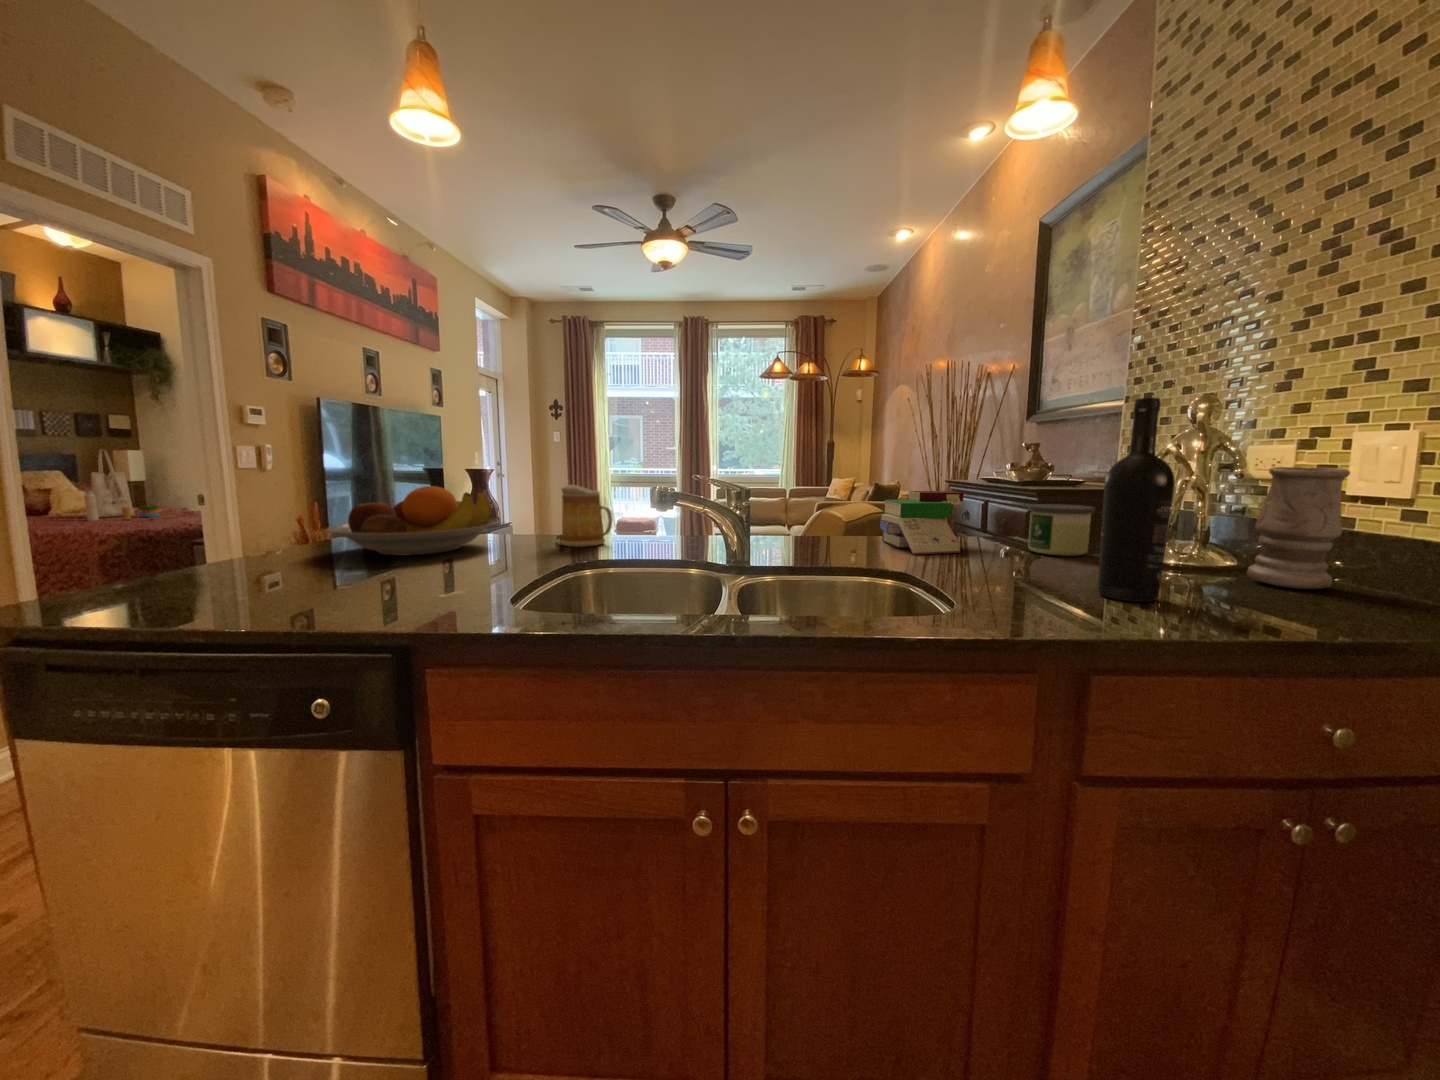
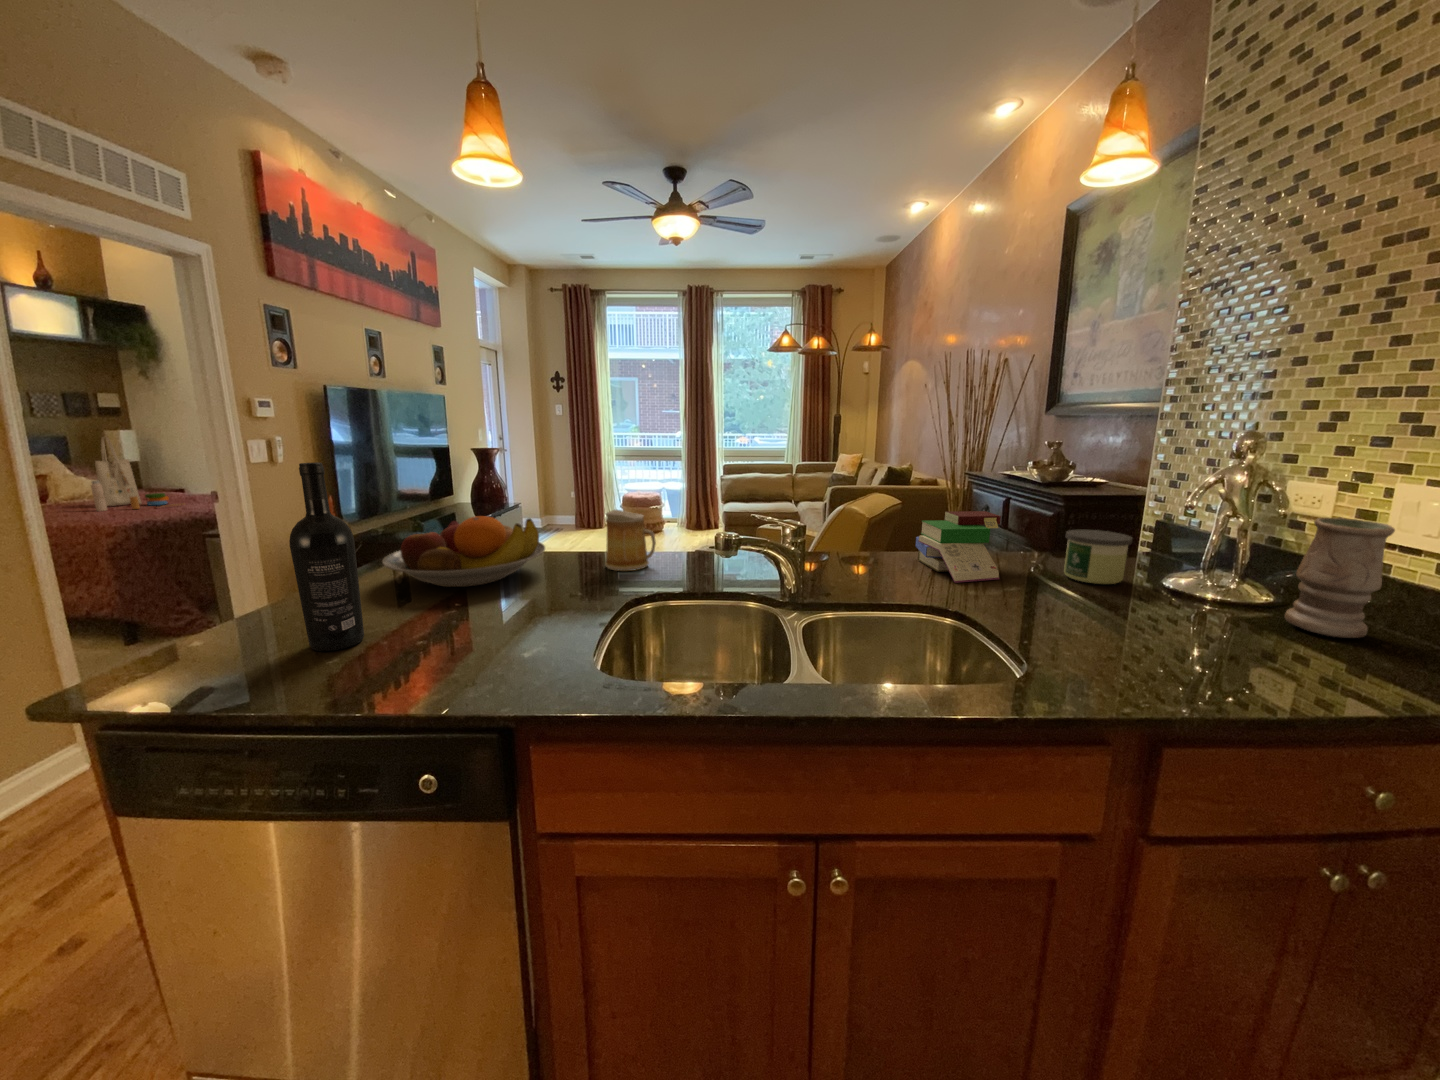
wine bottle: present [1098,398,1175,602] -> present [289,462,364,651]

